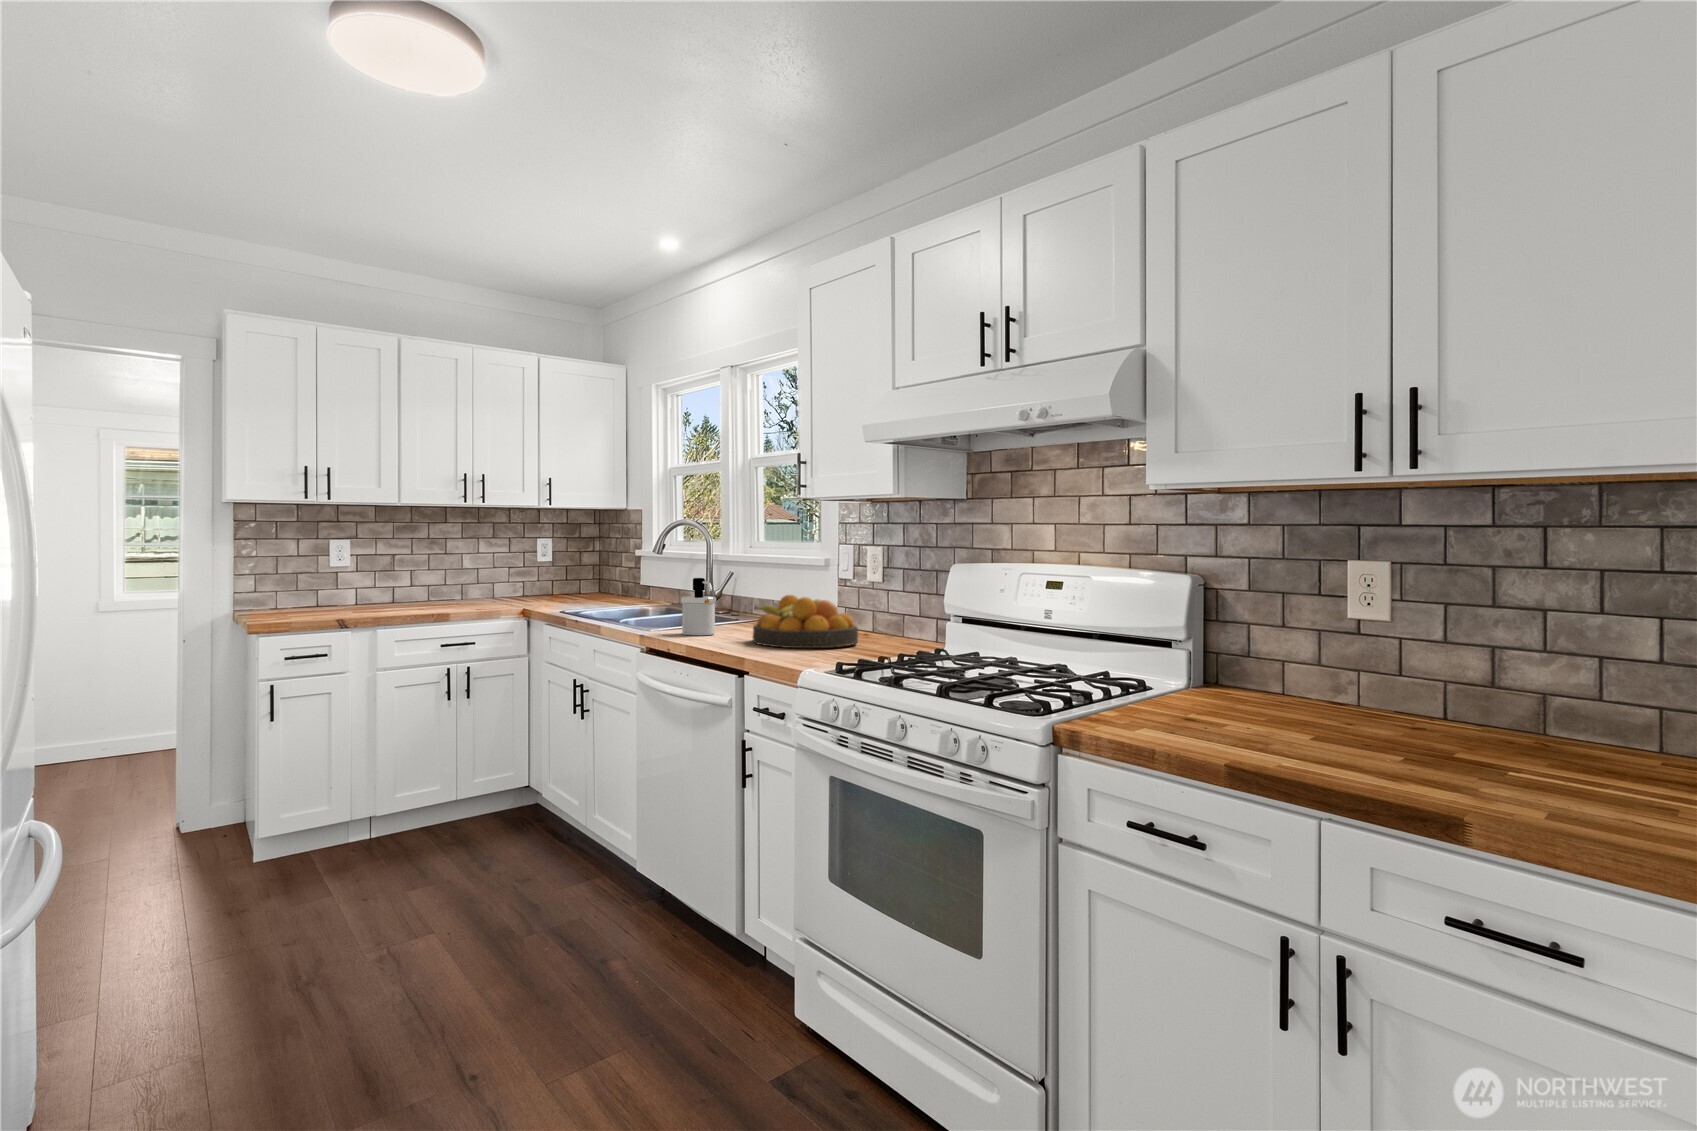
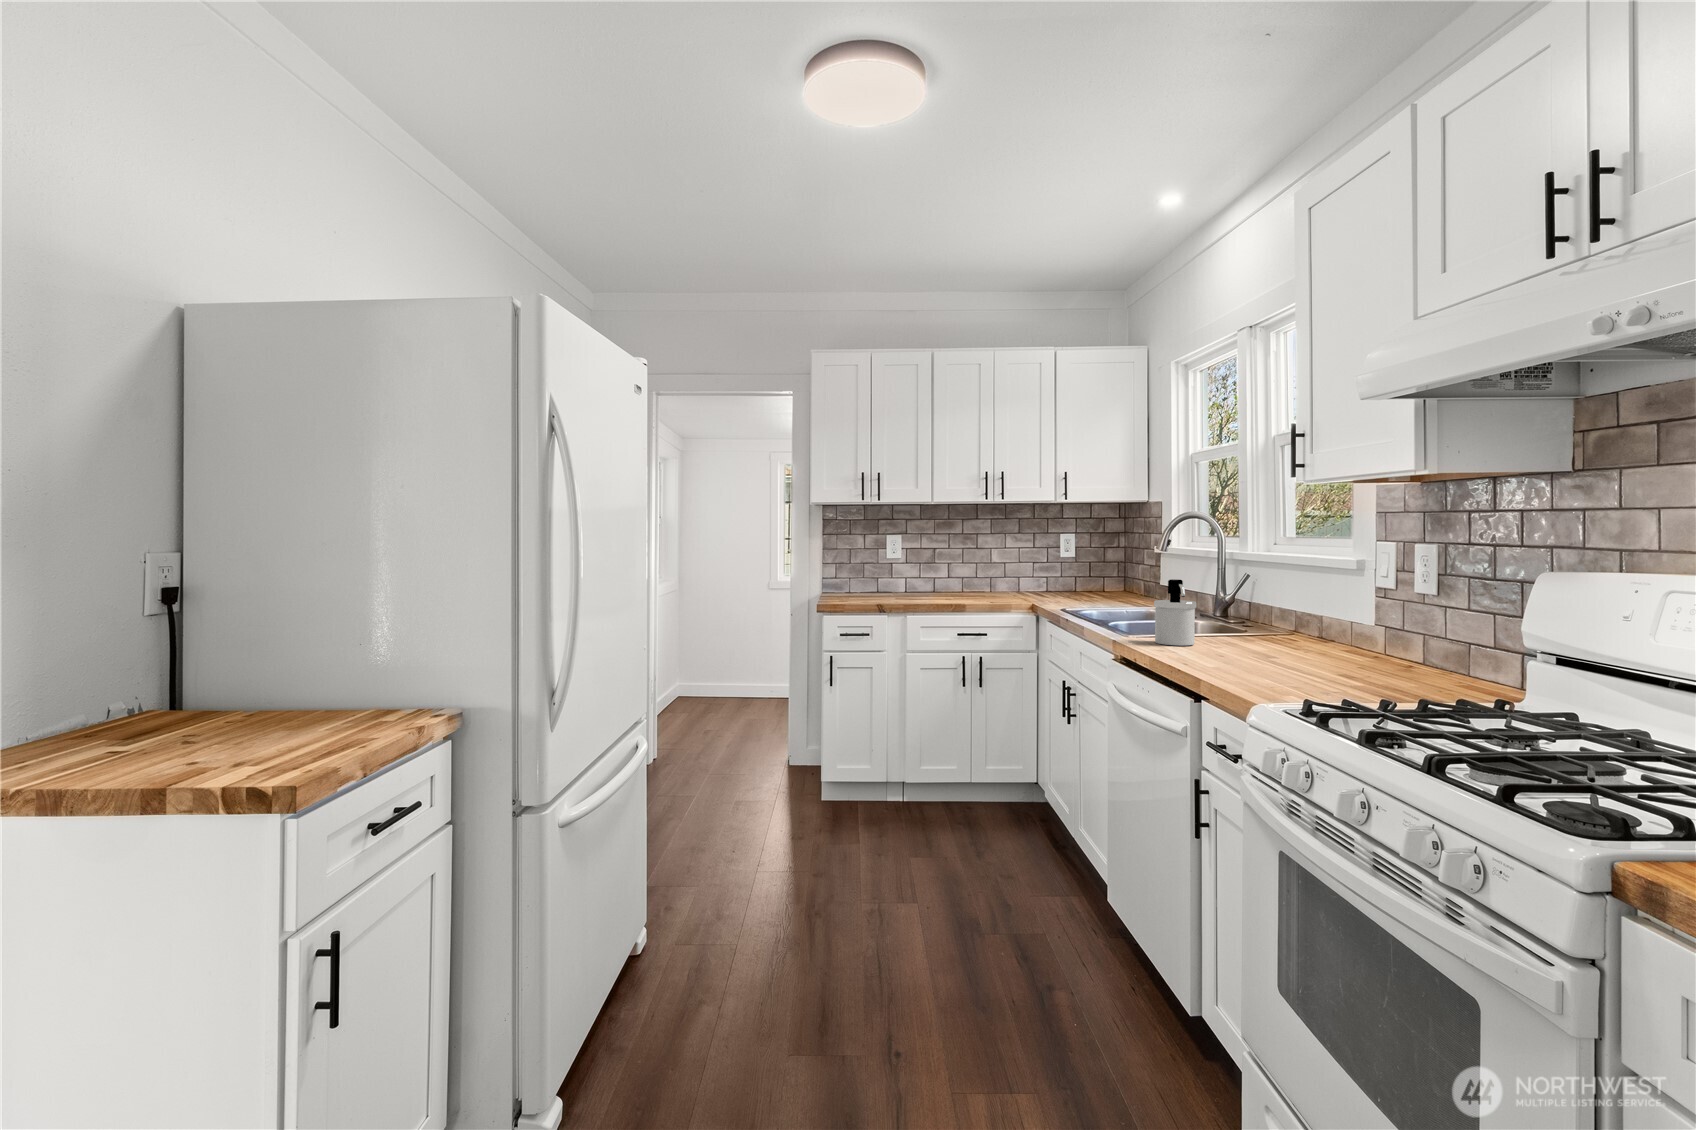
fruit bowl: present [753,595,858,648] -> none [1226,604,1380,676]

